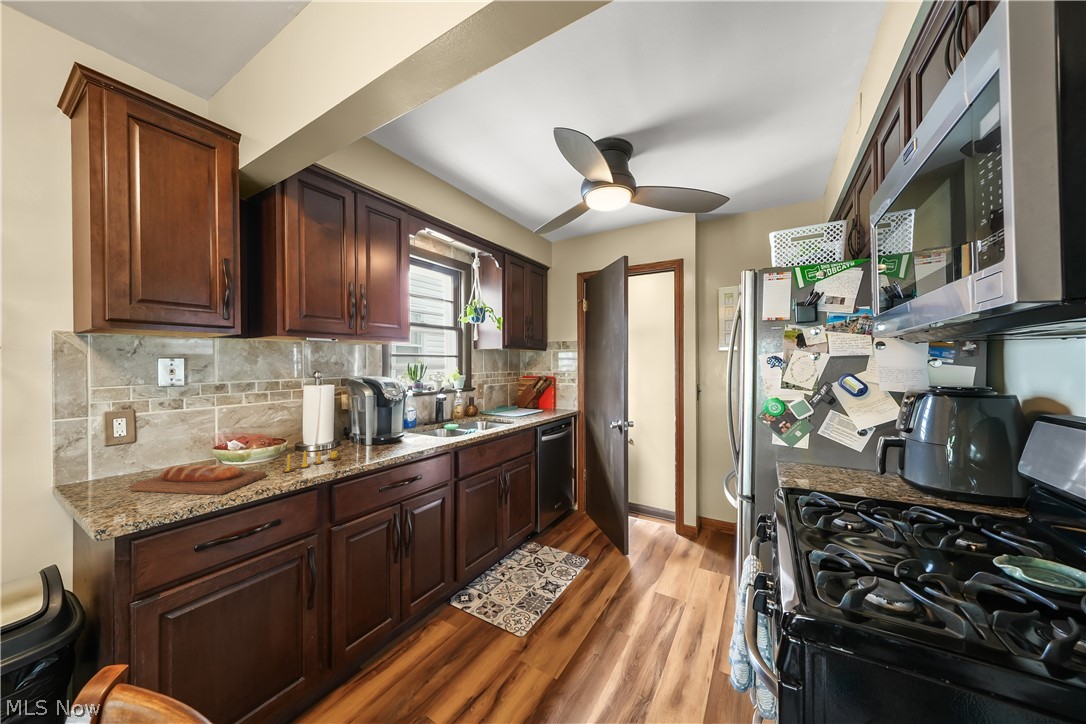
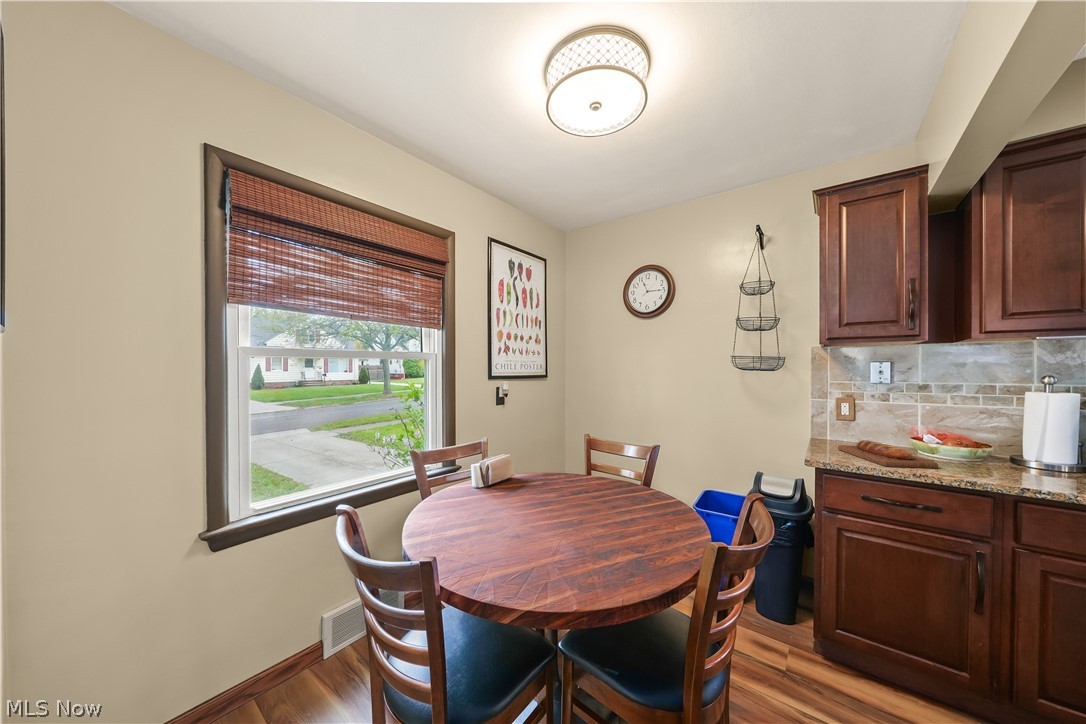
candle: present [282,451,340,472] -> none [959,453,1055,480]

